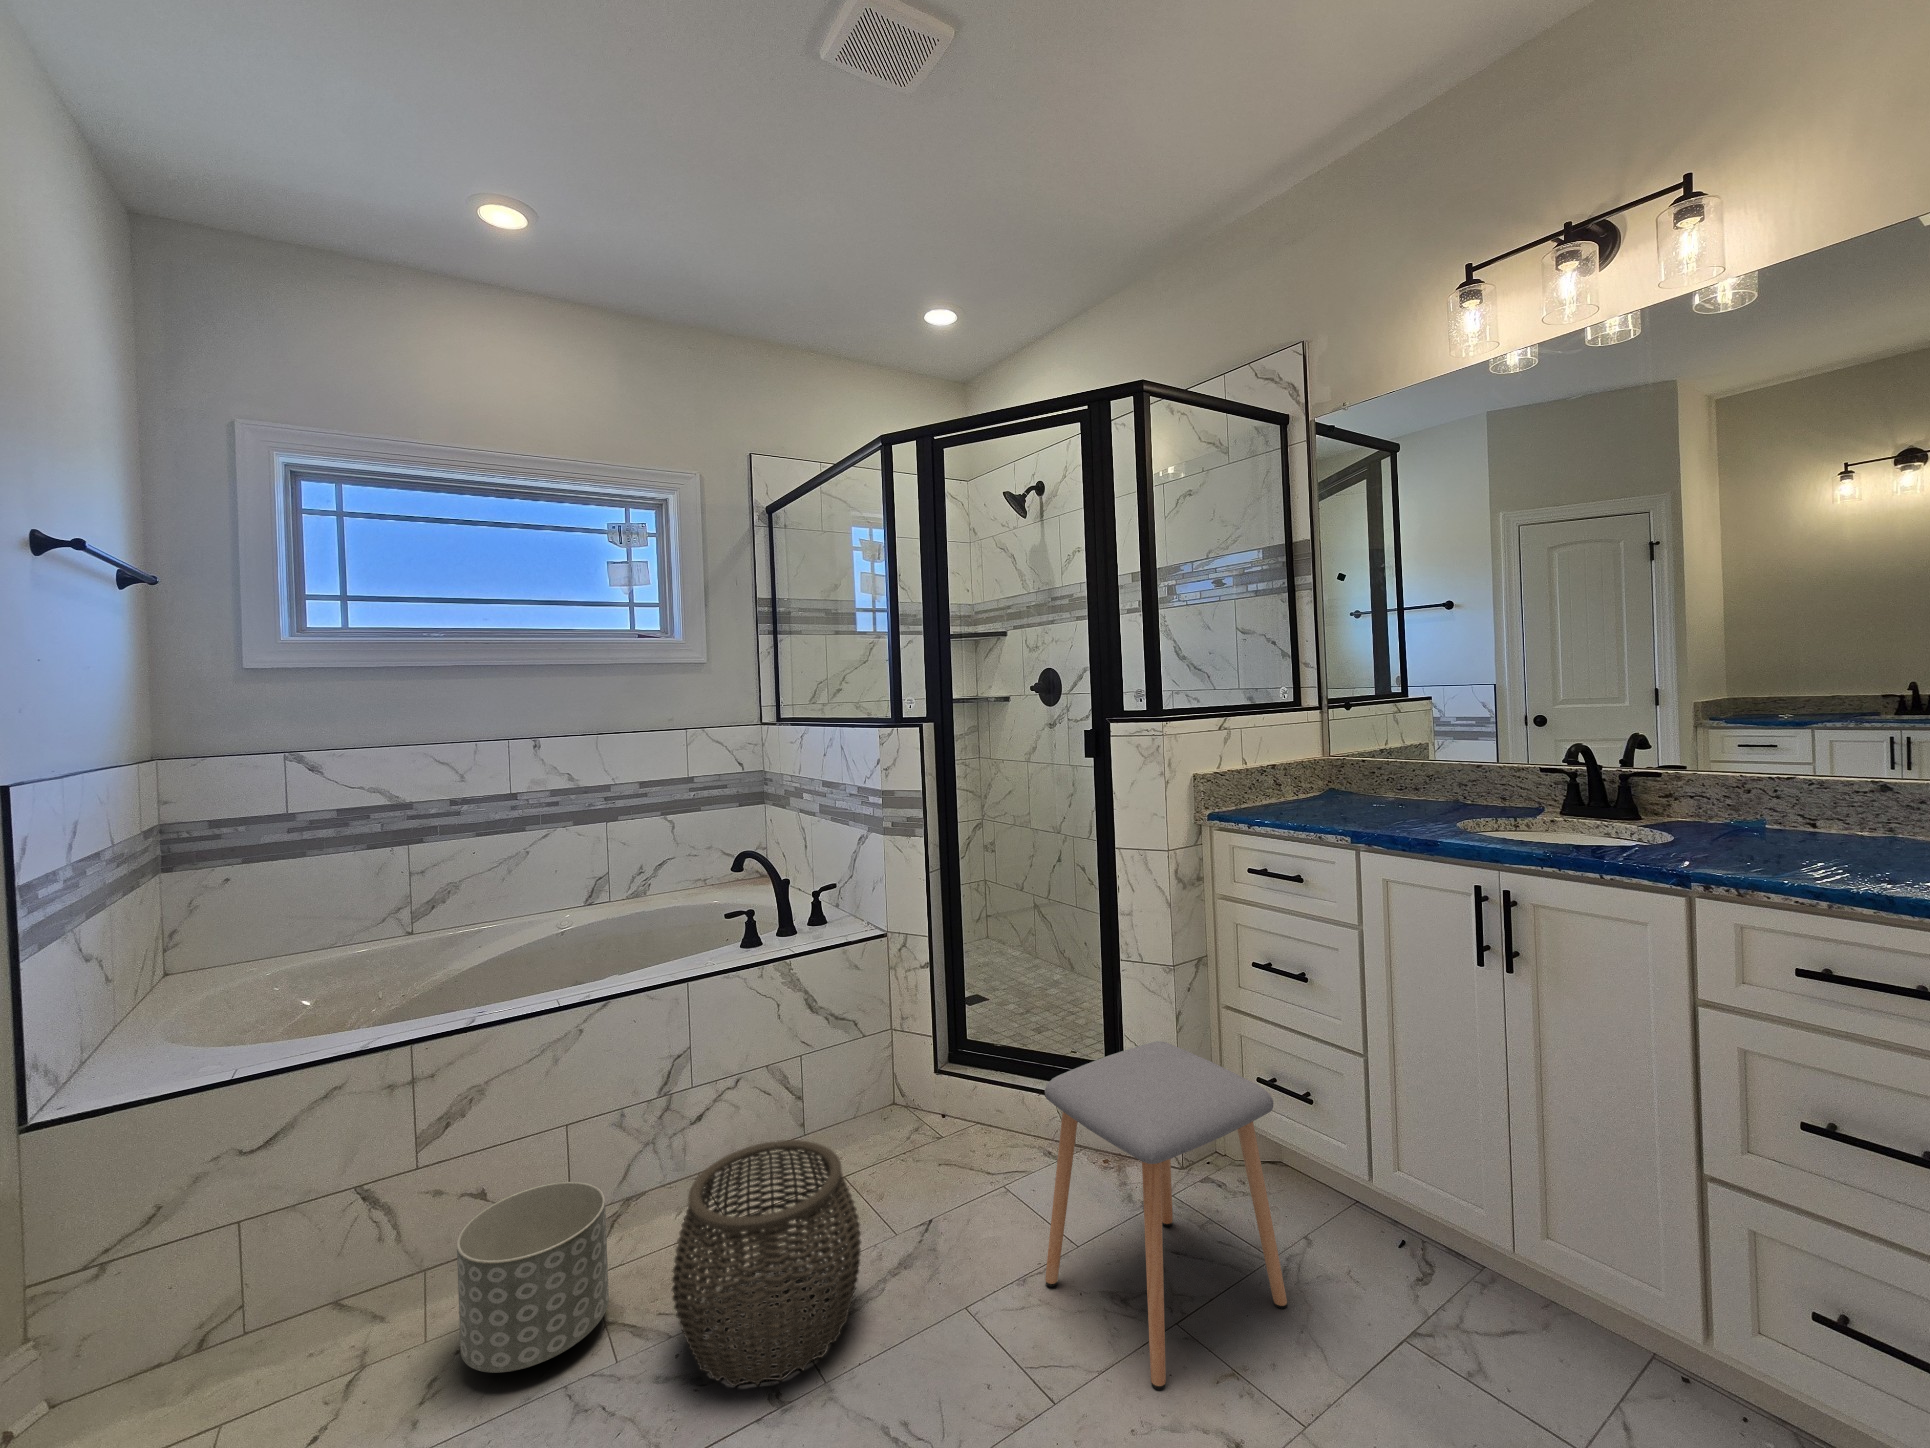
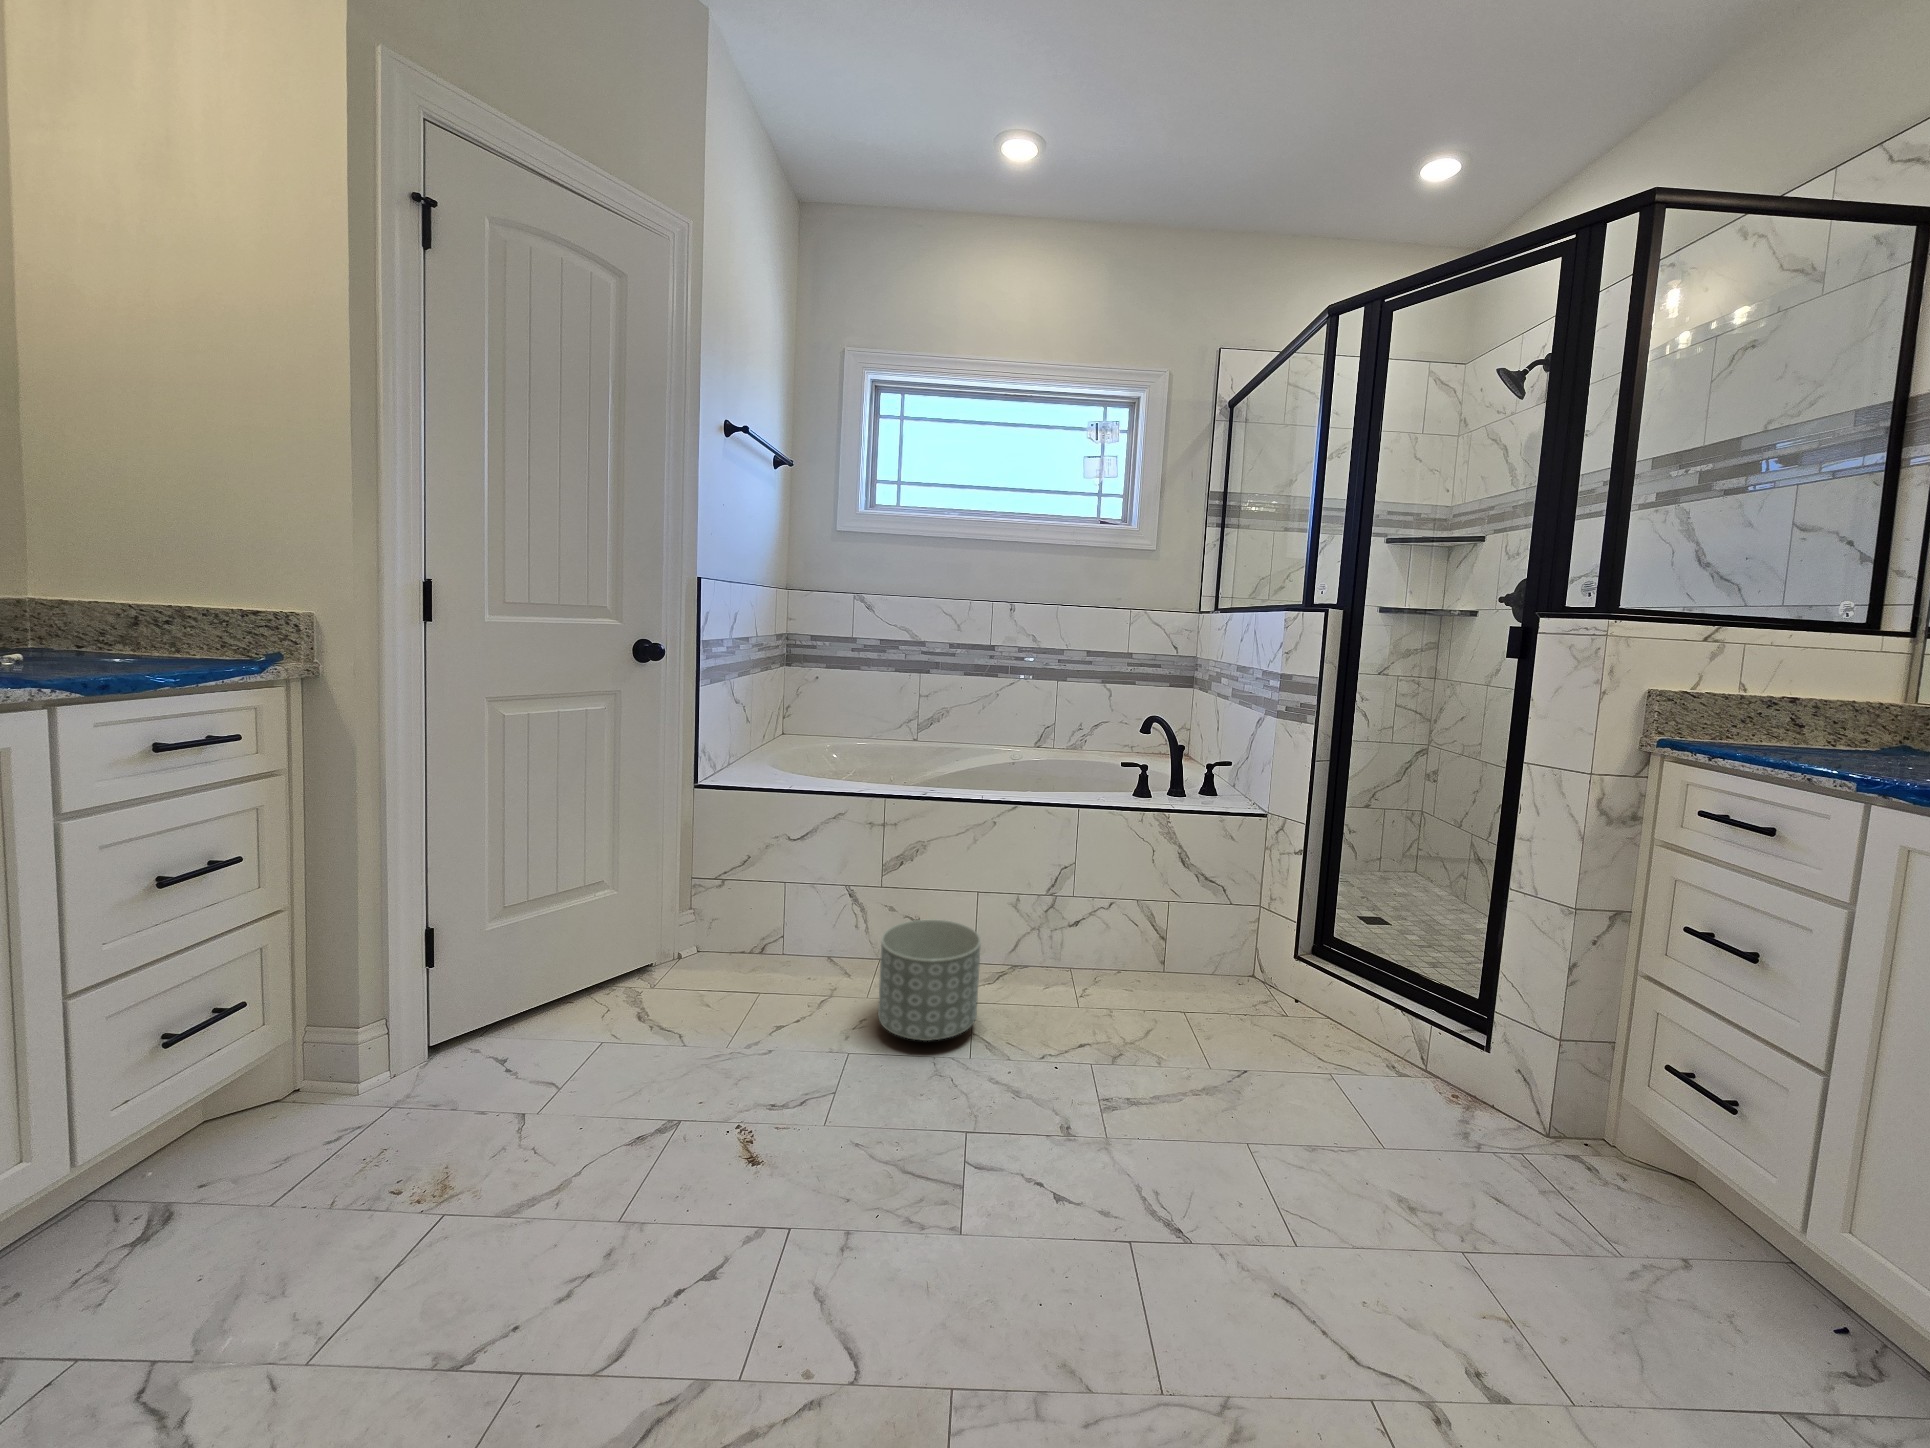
stool: present [1045,1041,1287,1390] -> none [1344,972,1675,1338]
woven basket: present [672,1140,861,1386] -> none [1008,941,1167,1135]

